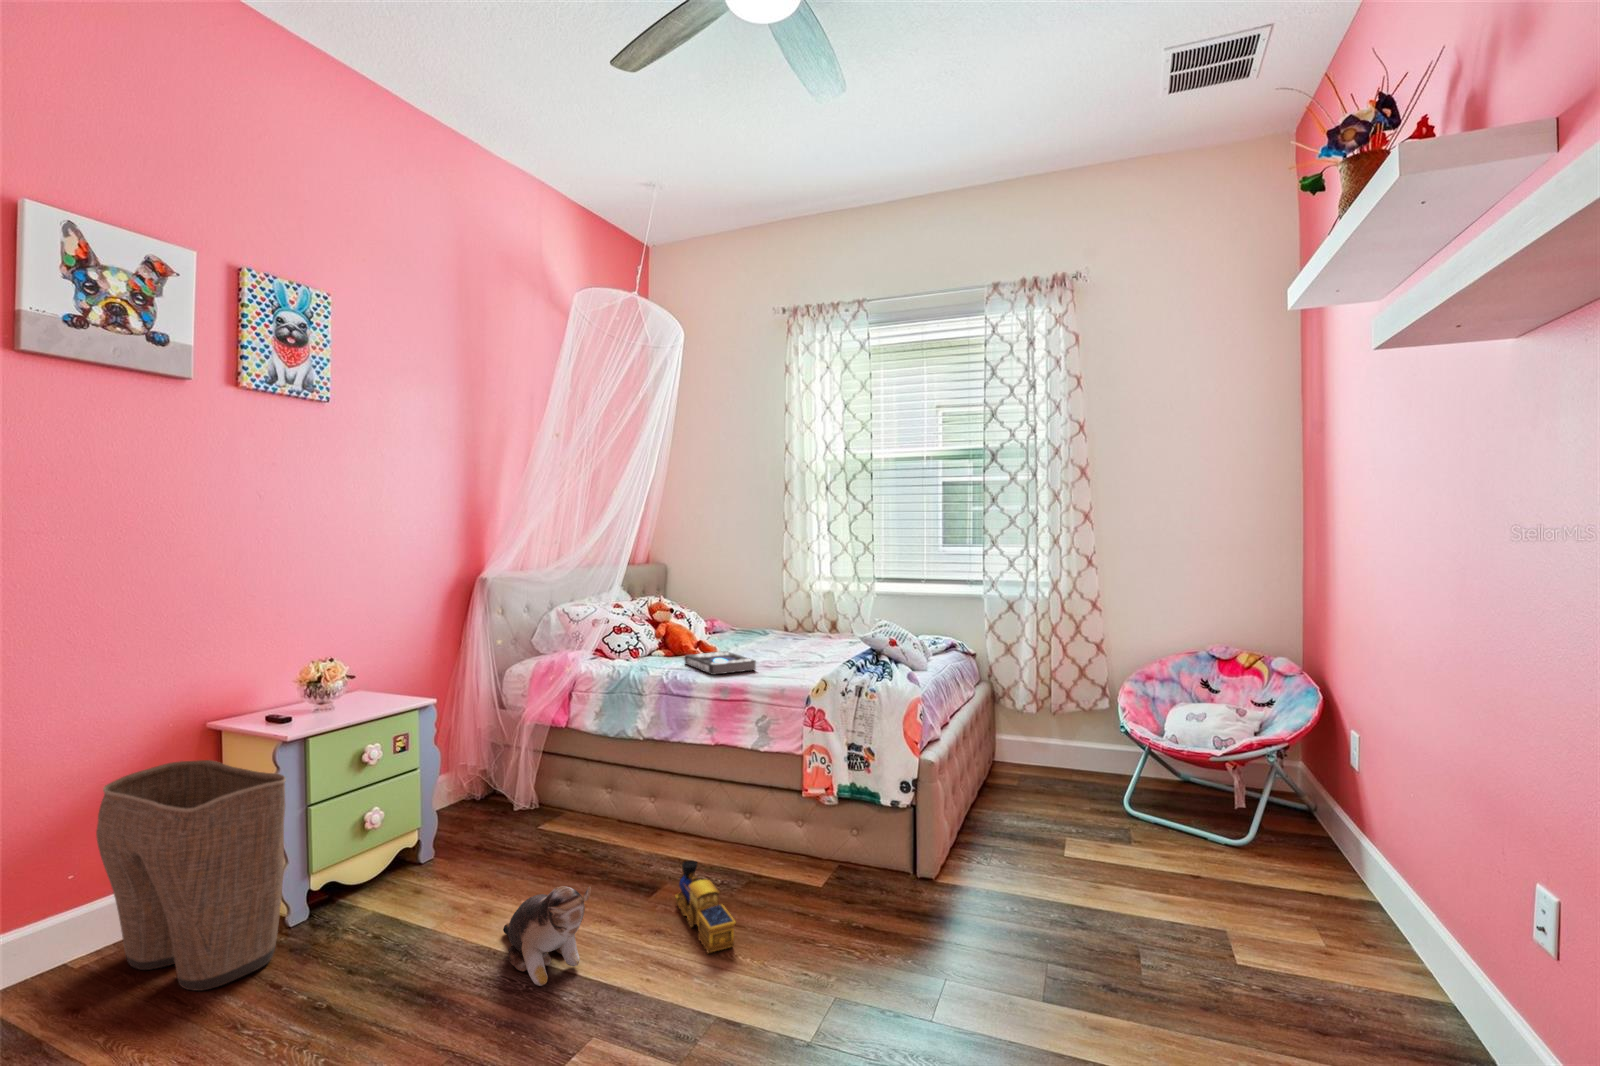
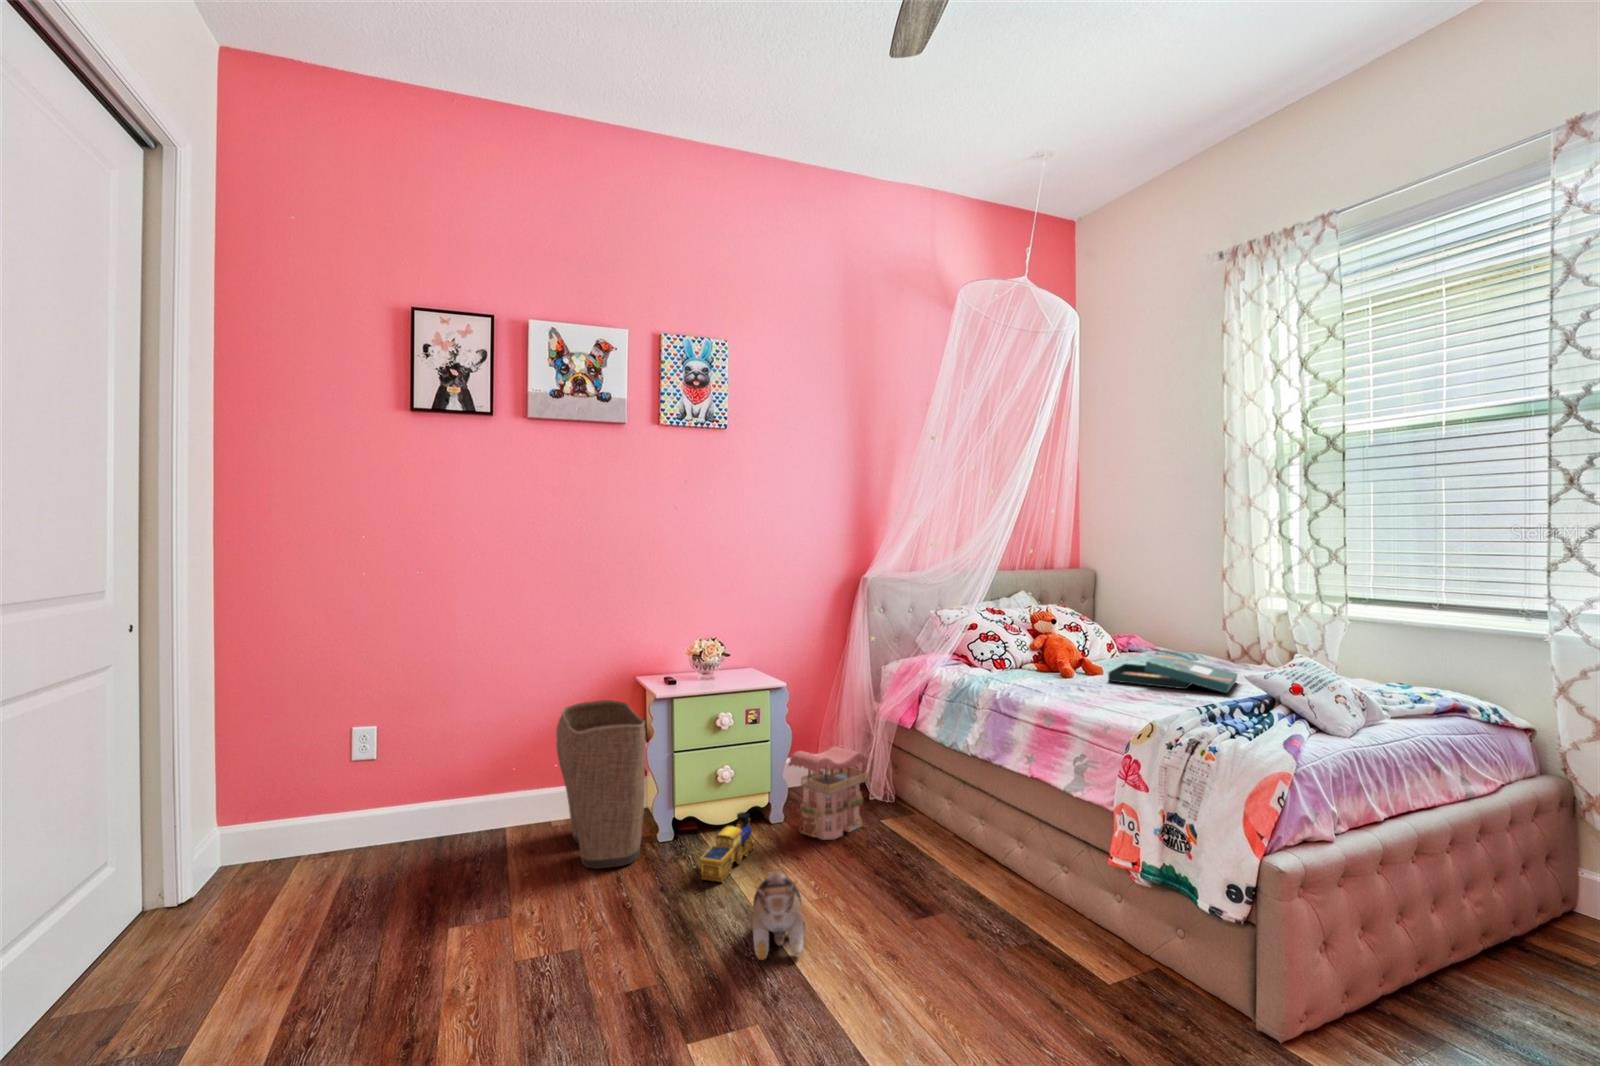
board game: none [735,627,823,654] -> present [1108,653,1237,693]
book: present [685,651,756,675] -> none [1032,673,1102,701]
toy house: none [454,758,530,859] -> present [788,746,868,840]
toy train: present [675,860,736,953] -> present [700,812,755,882]

